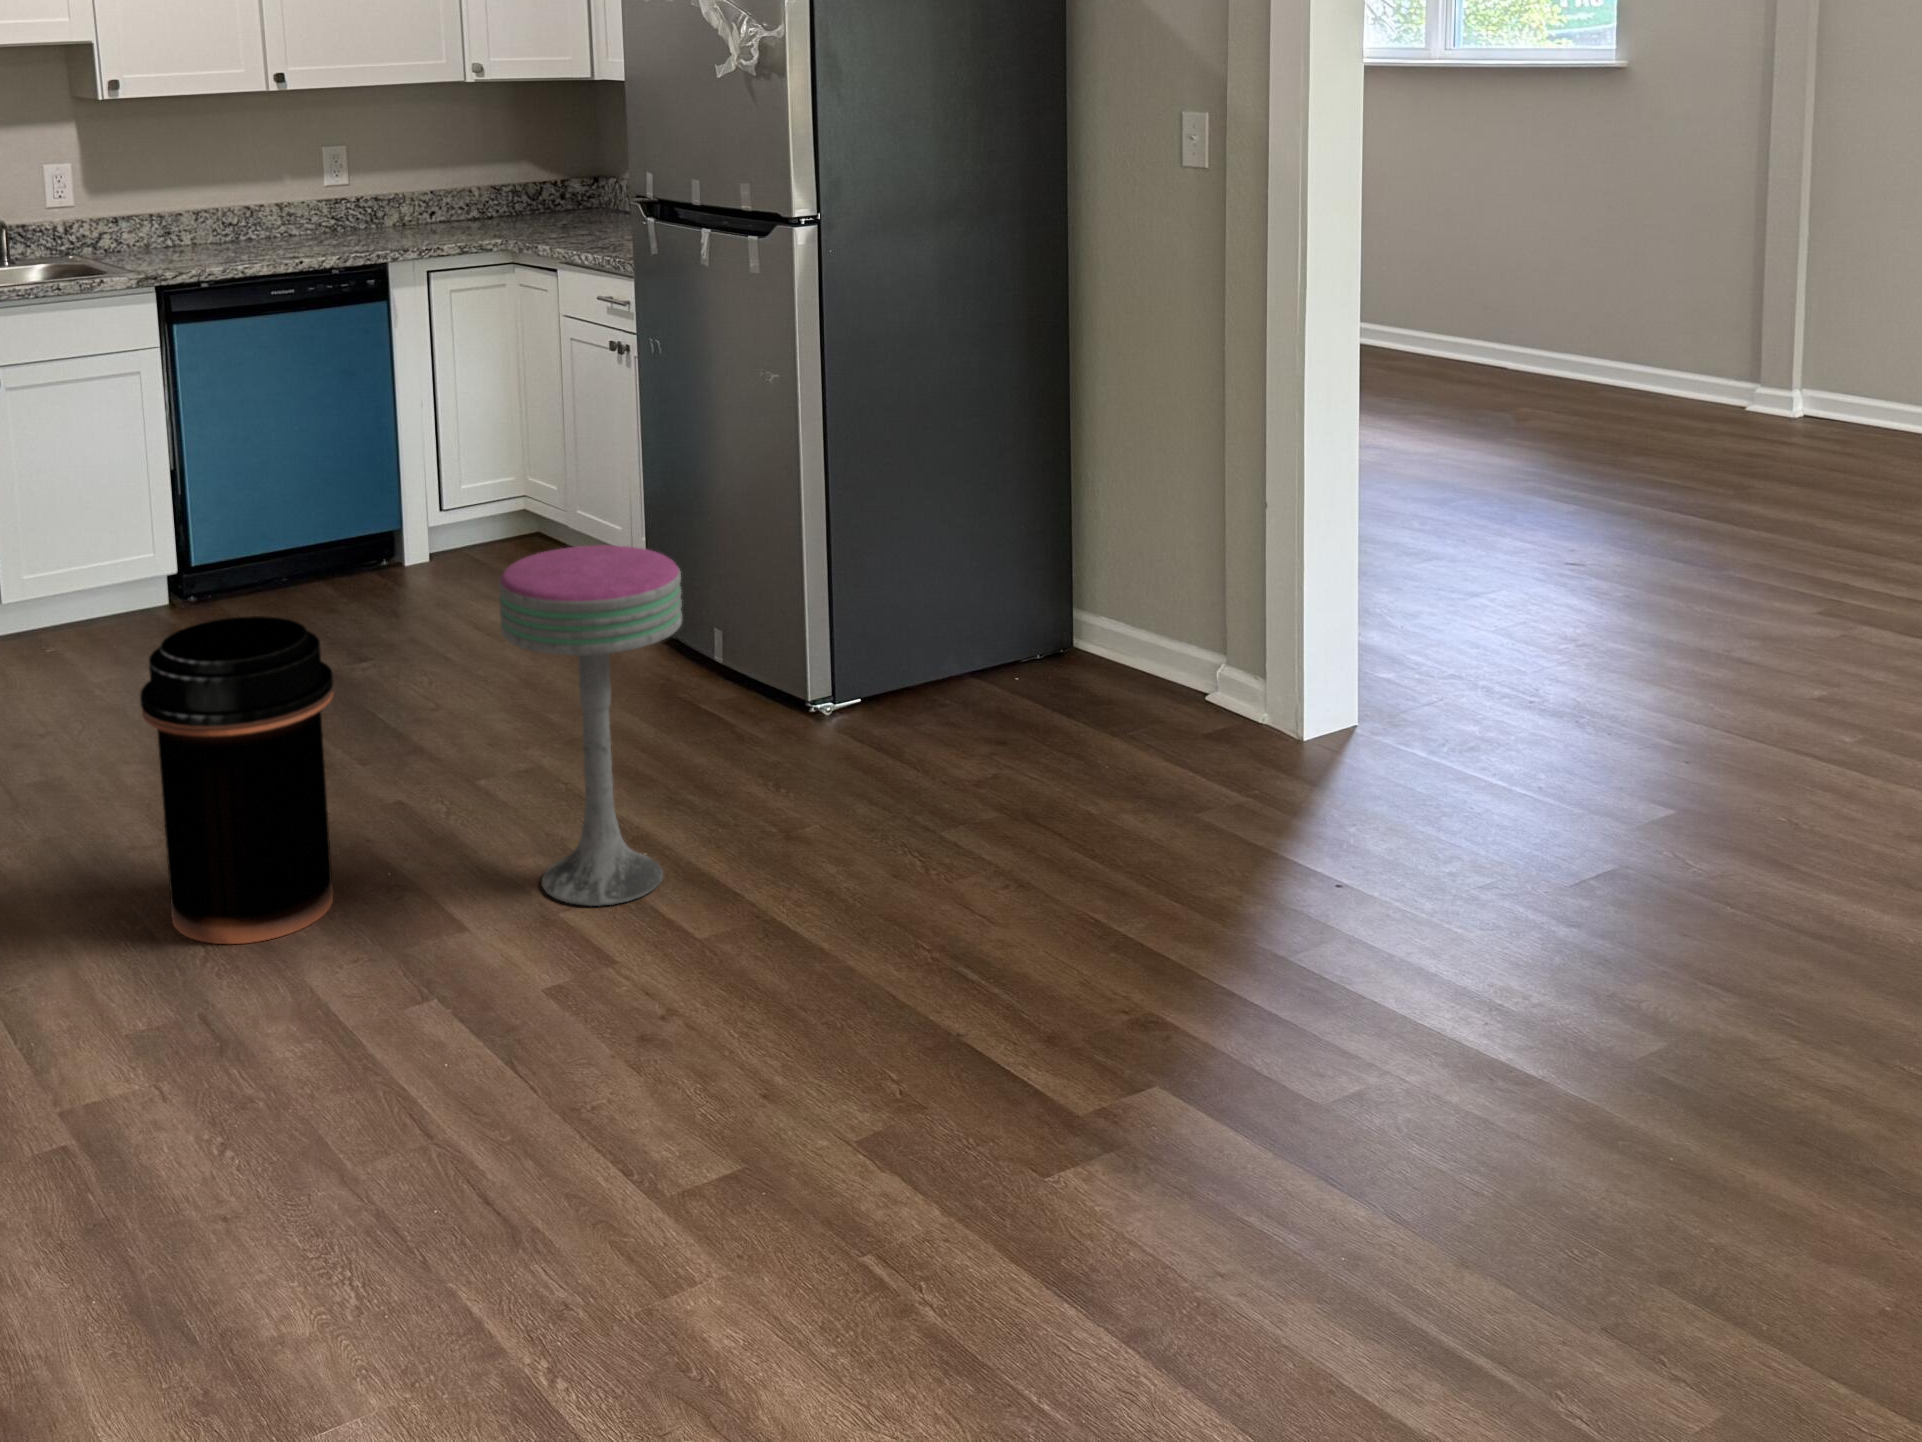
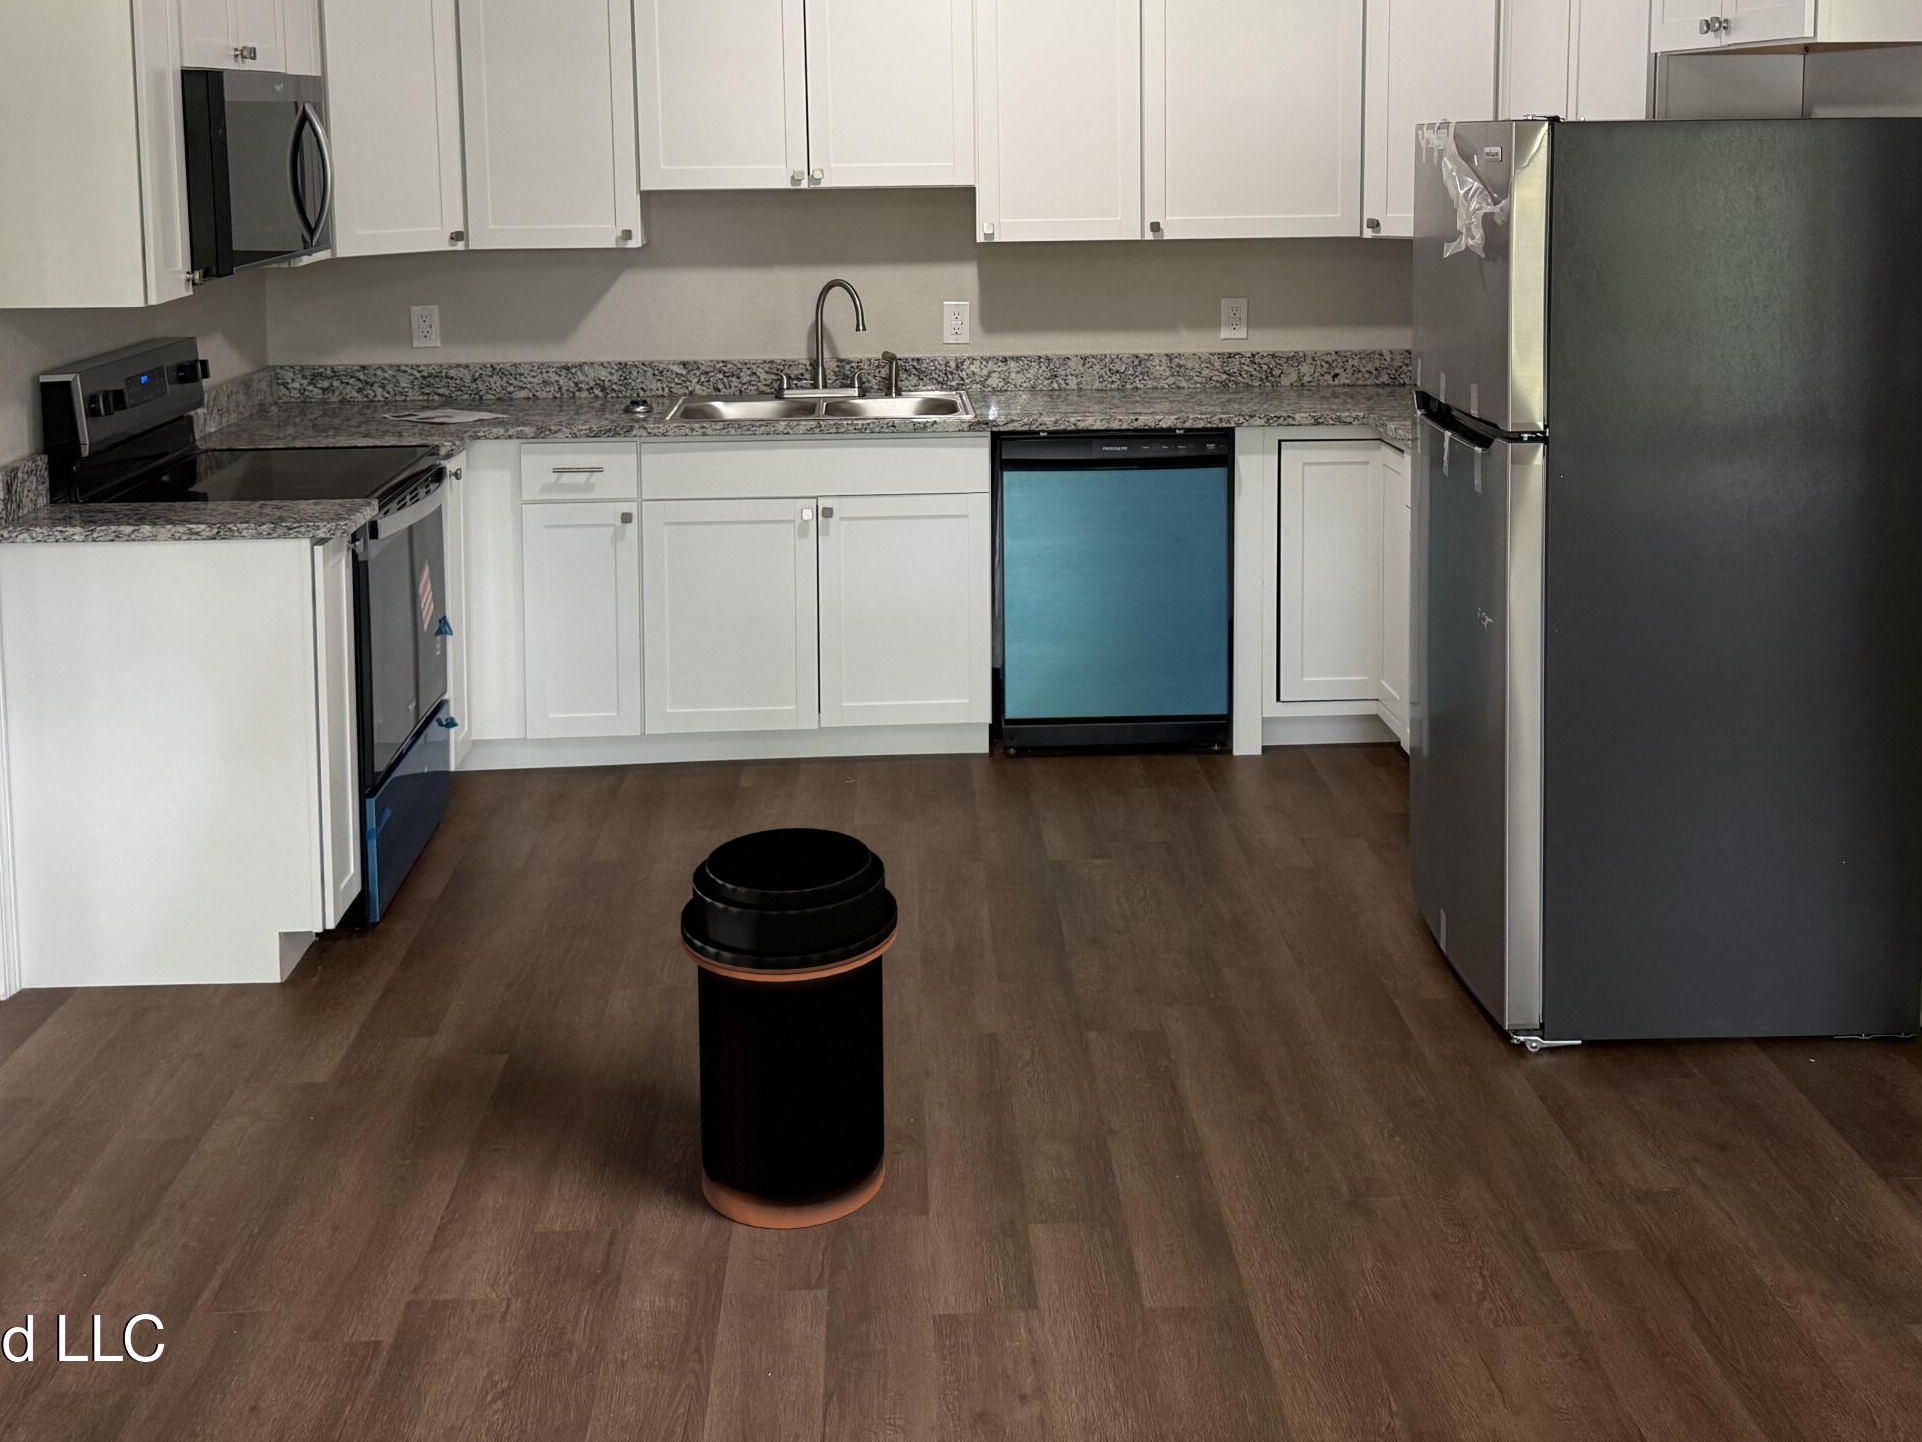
bar stool: present [499,545,682,906] -> none [1069,820,1305,1314]

